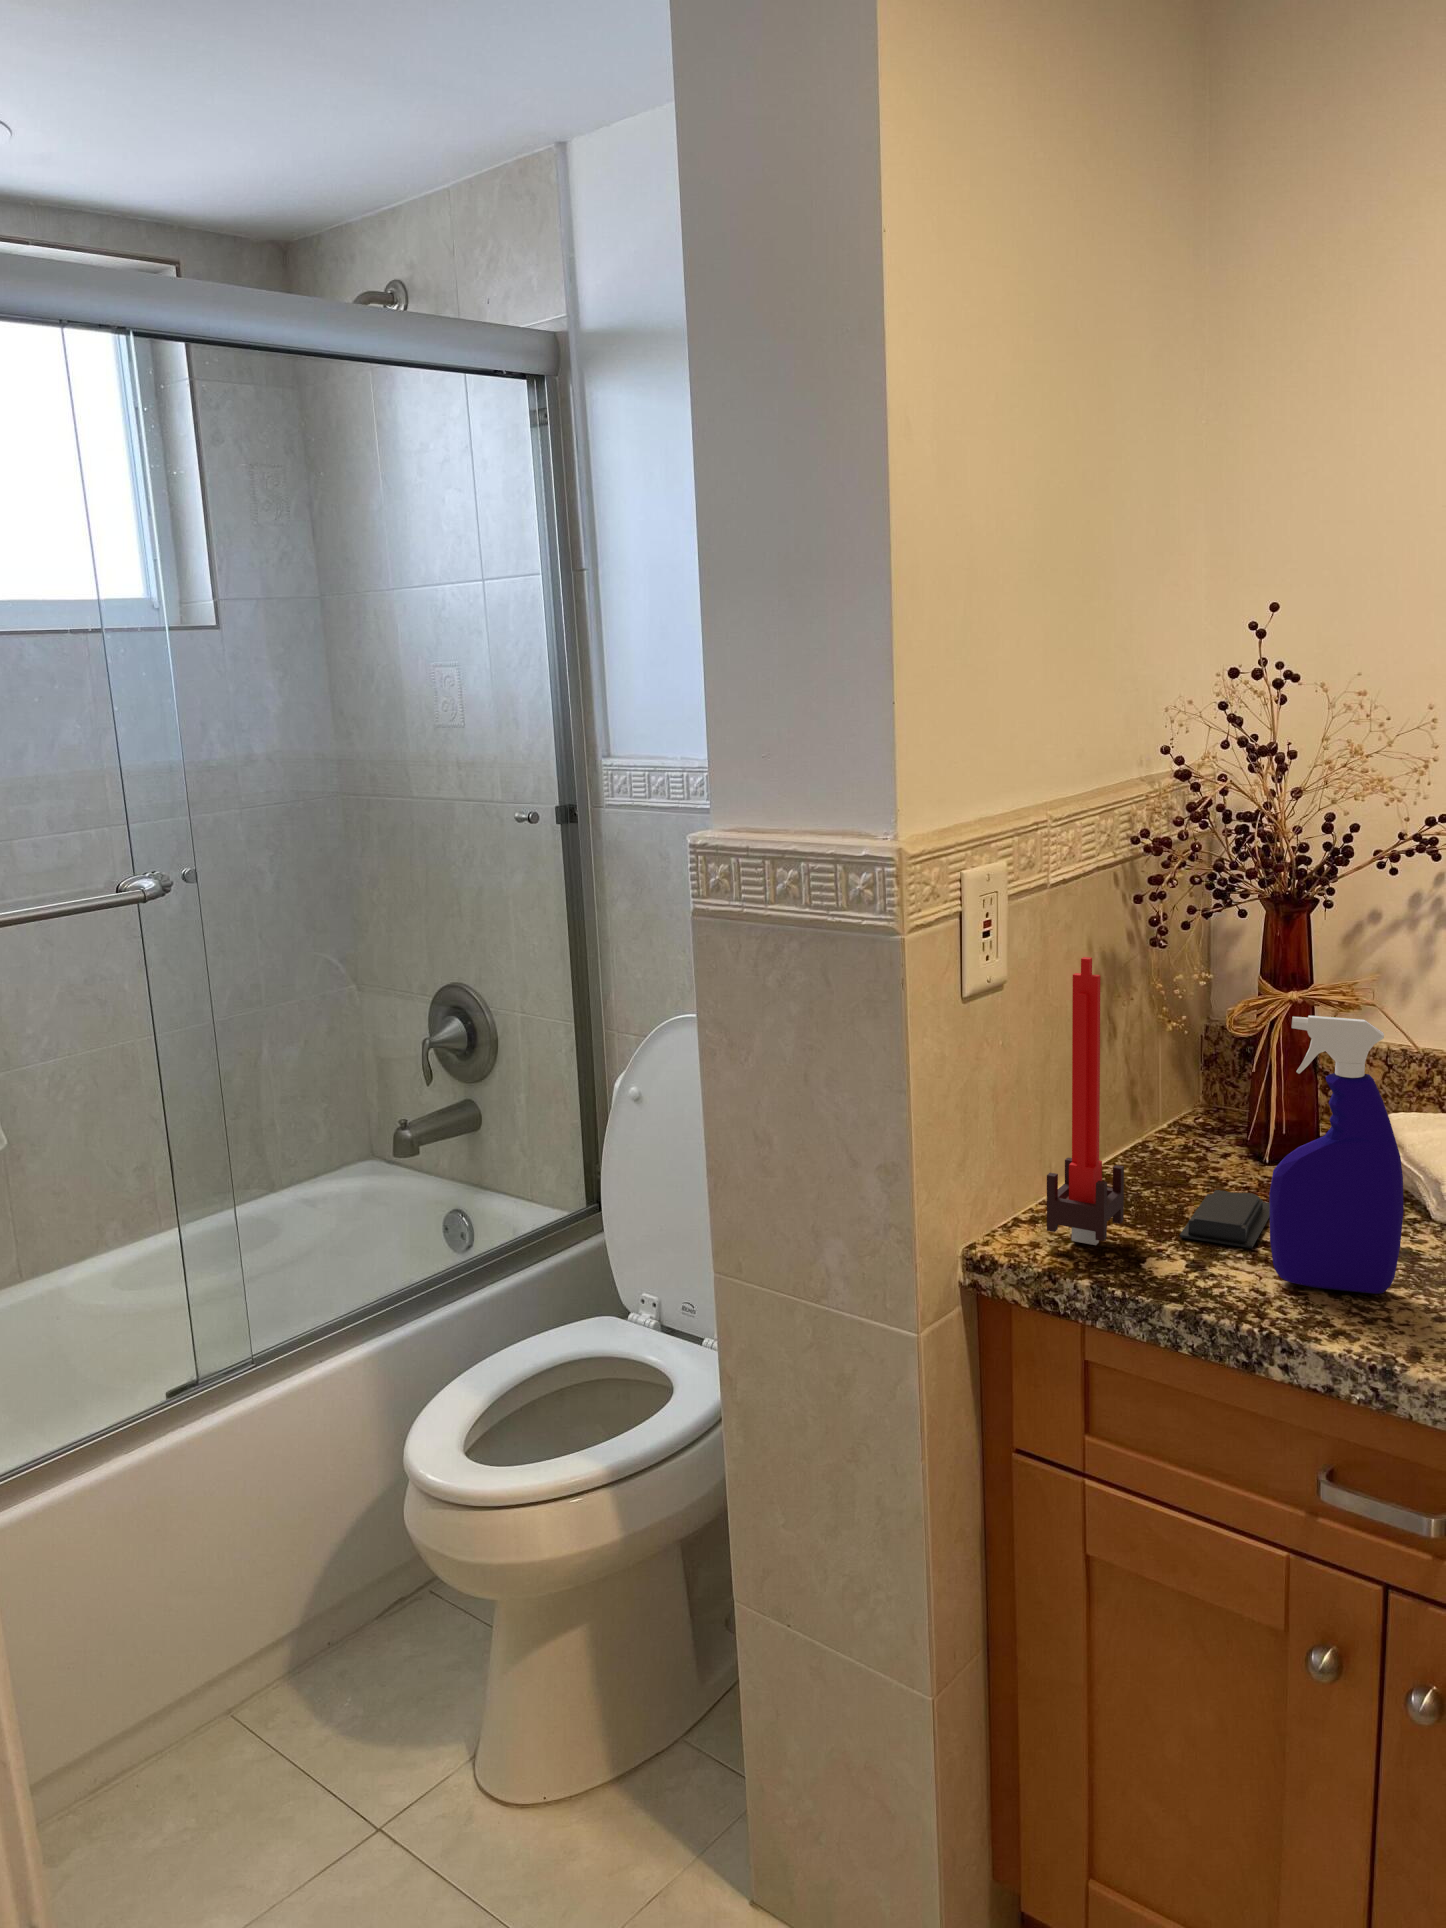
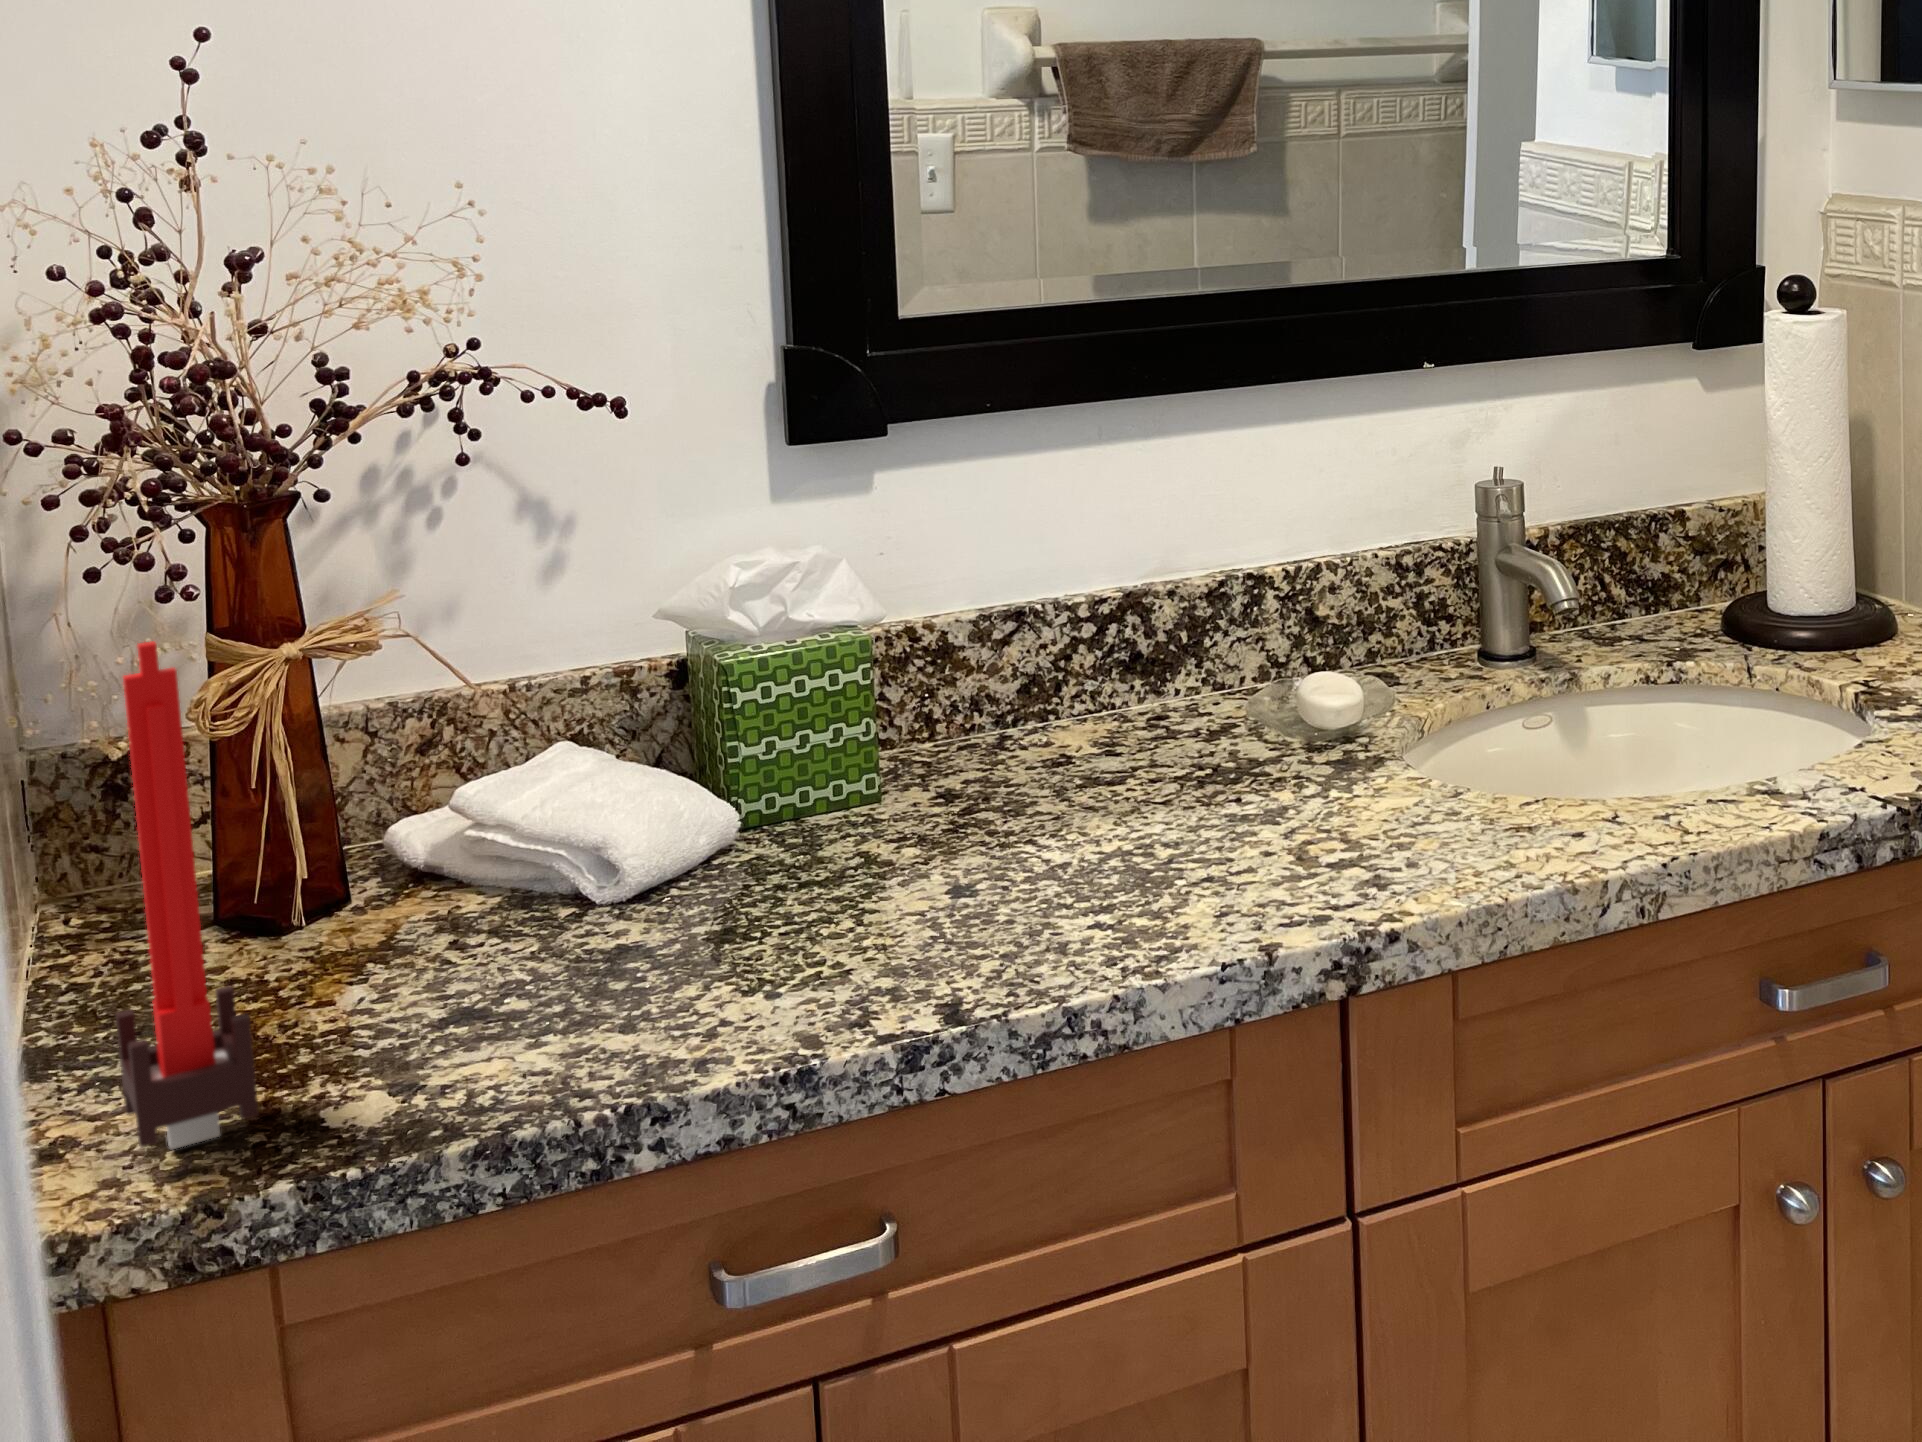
spray bottle: present [1269,1015,1403,1294] -> none [513,626,690,1043]
soap bar: present [1180,1190,1270,1248] -> none [270,965,444,1067]

